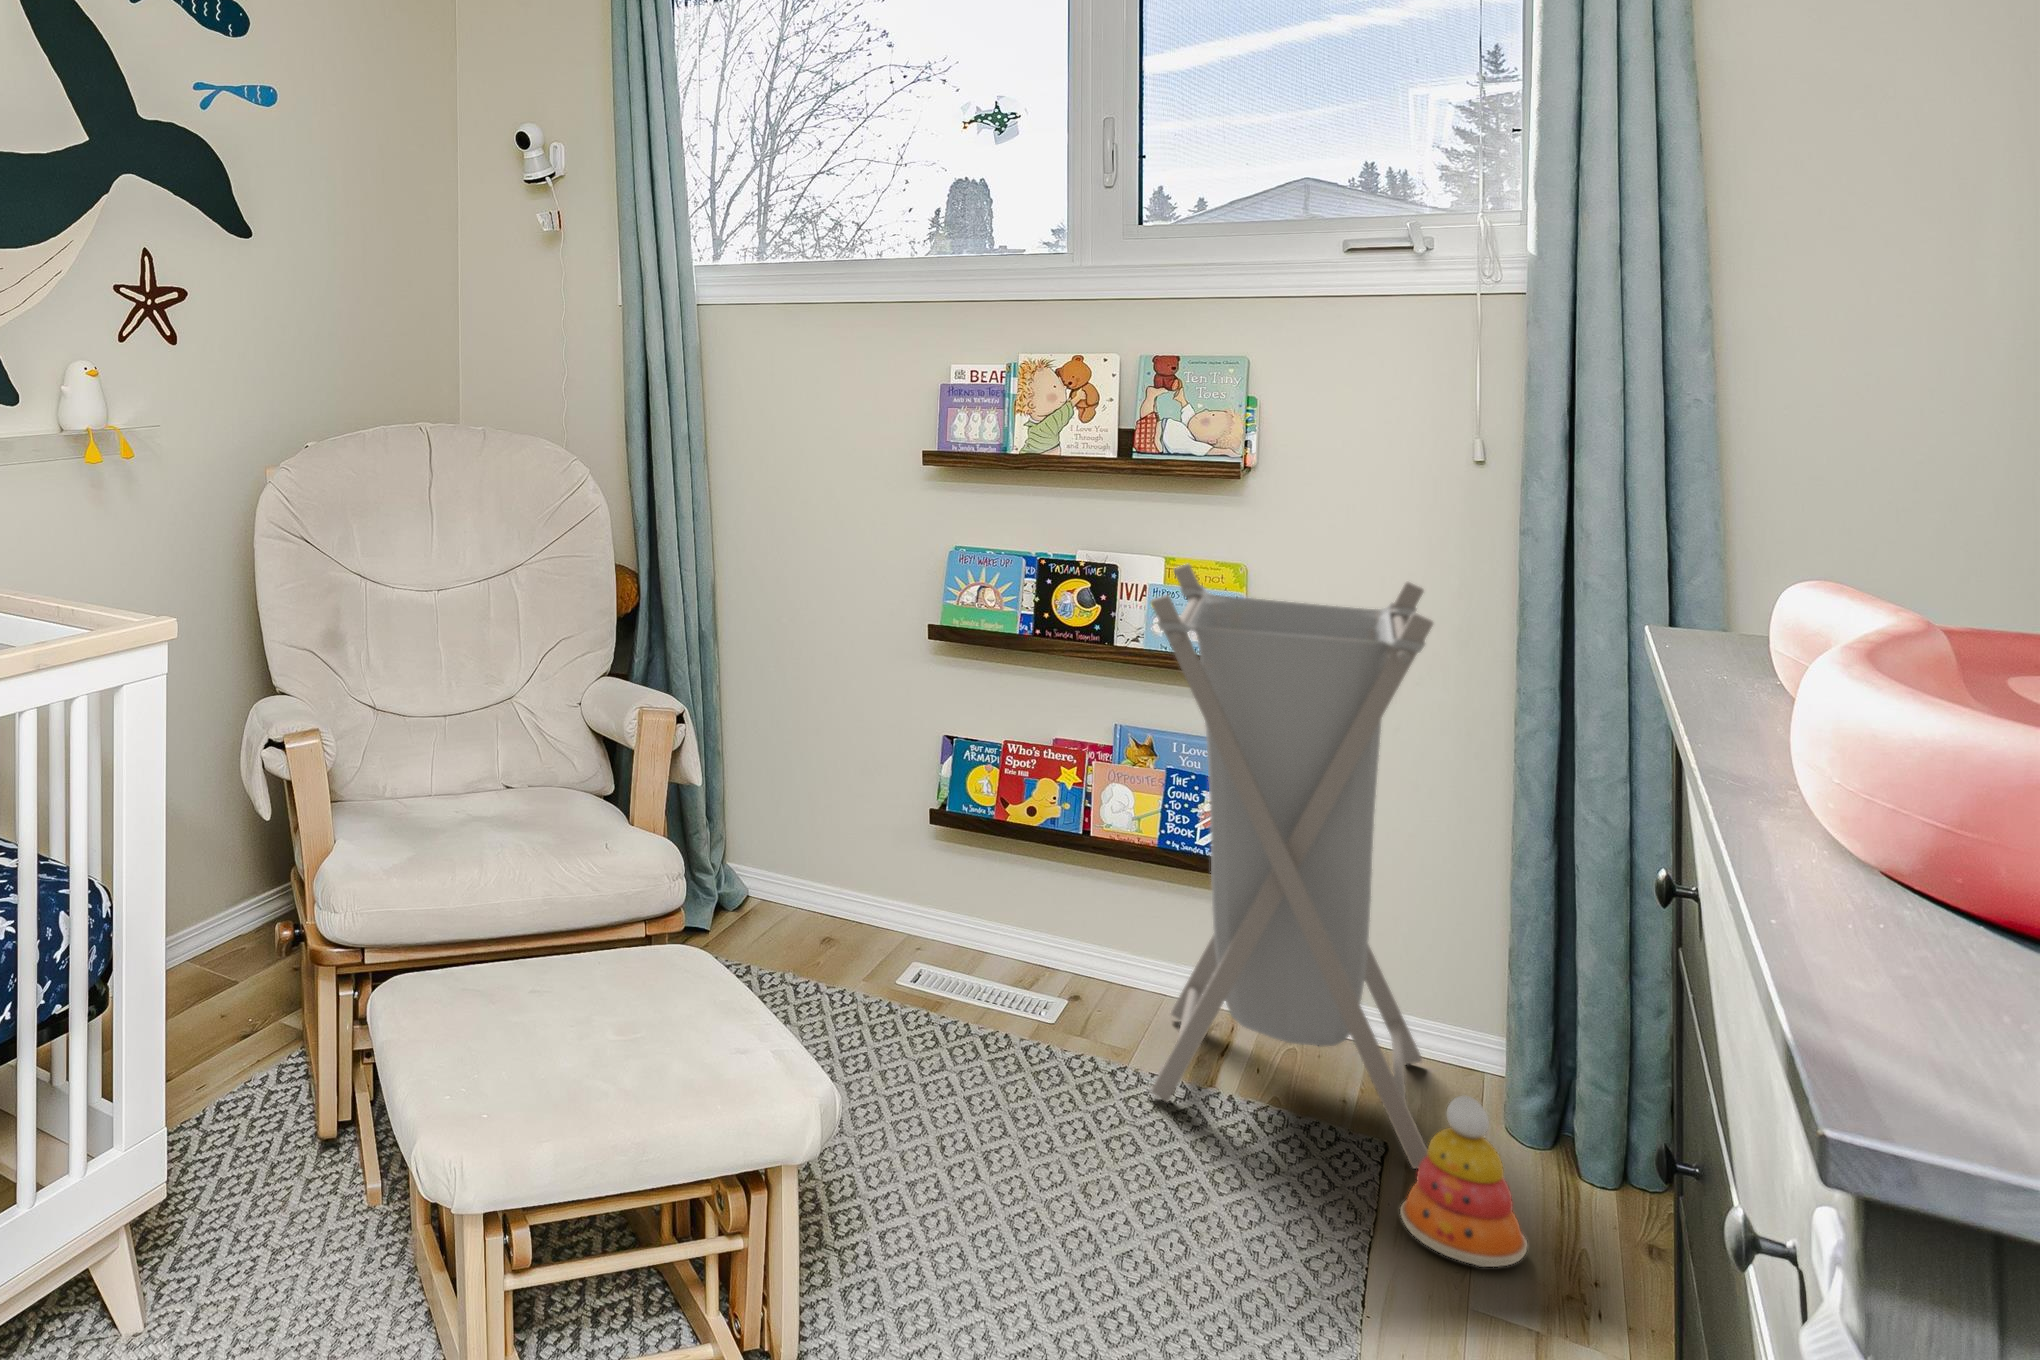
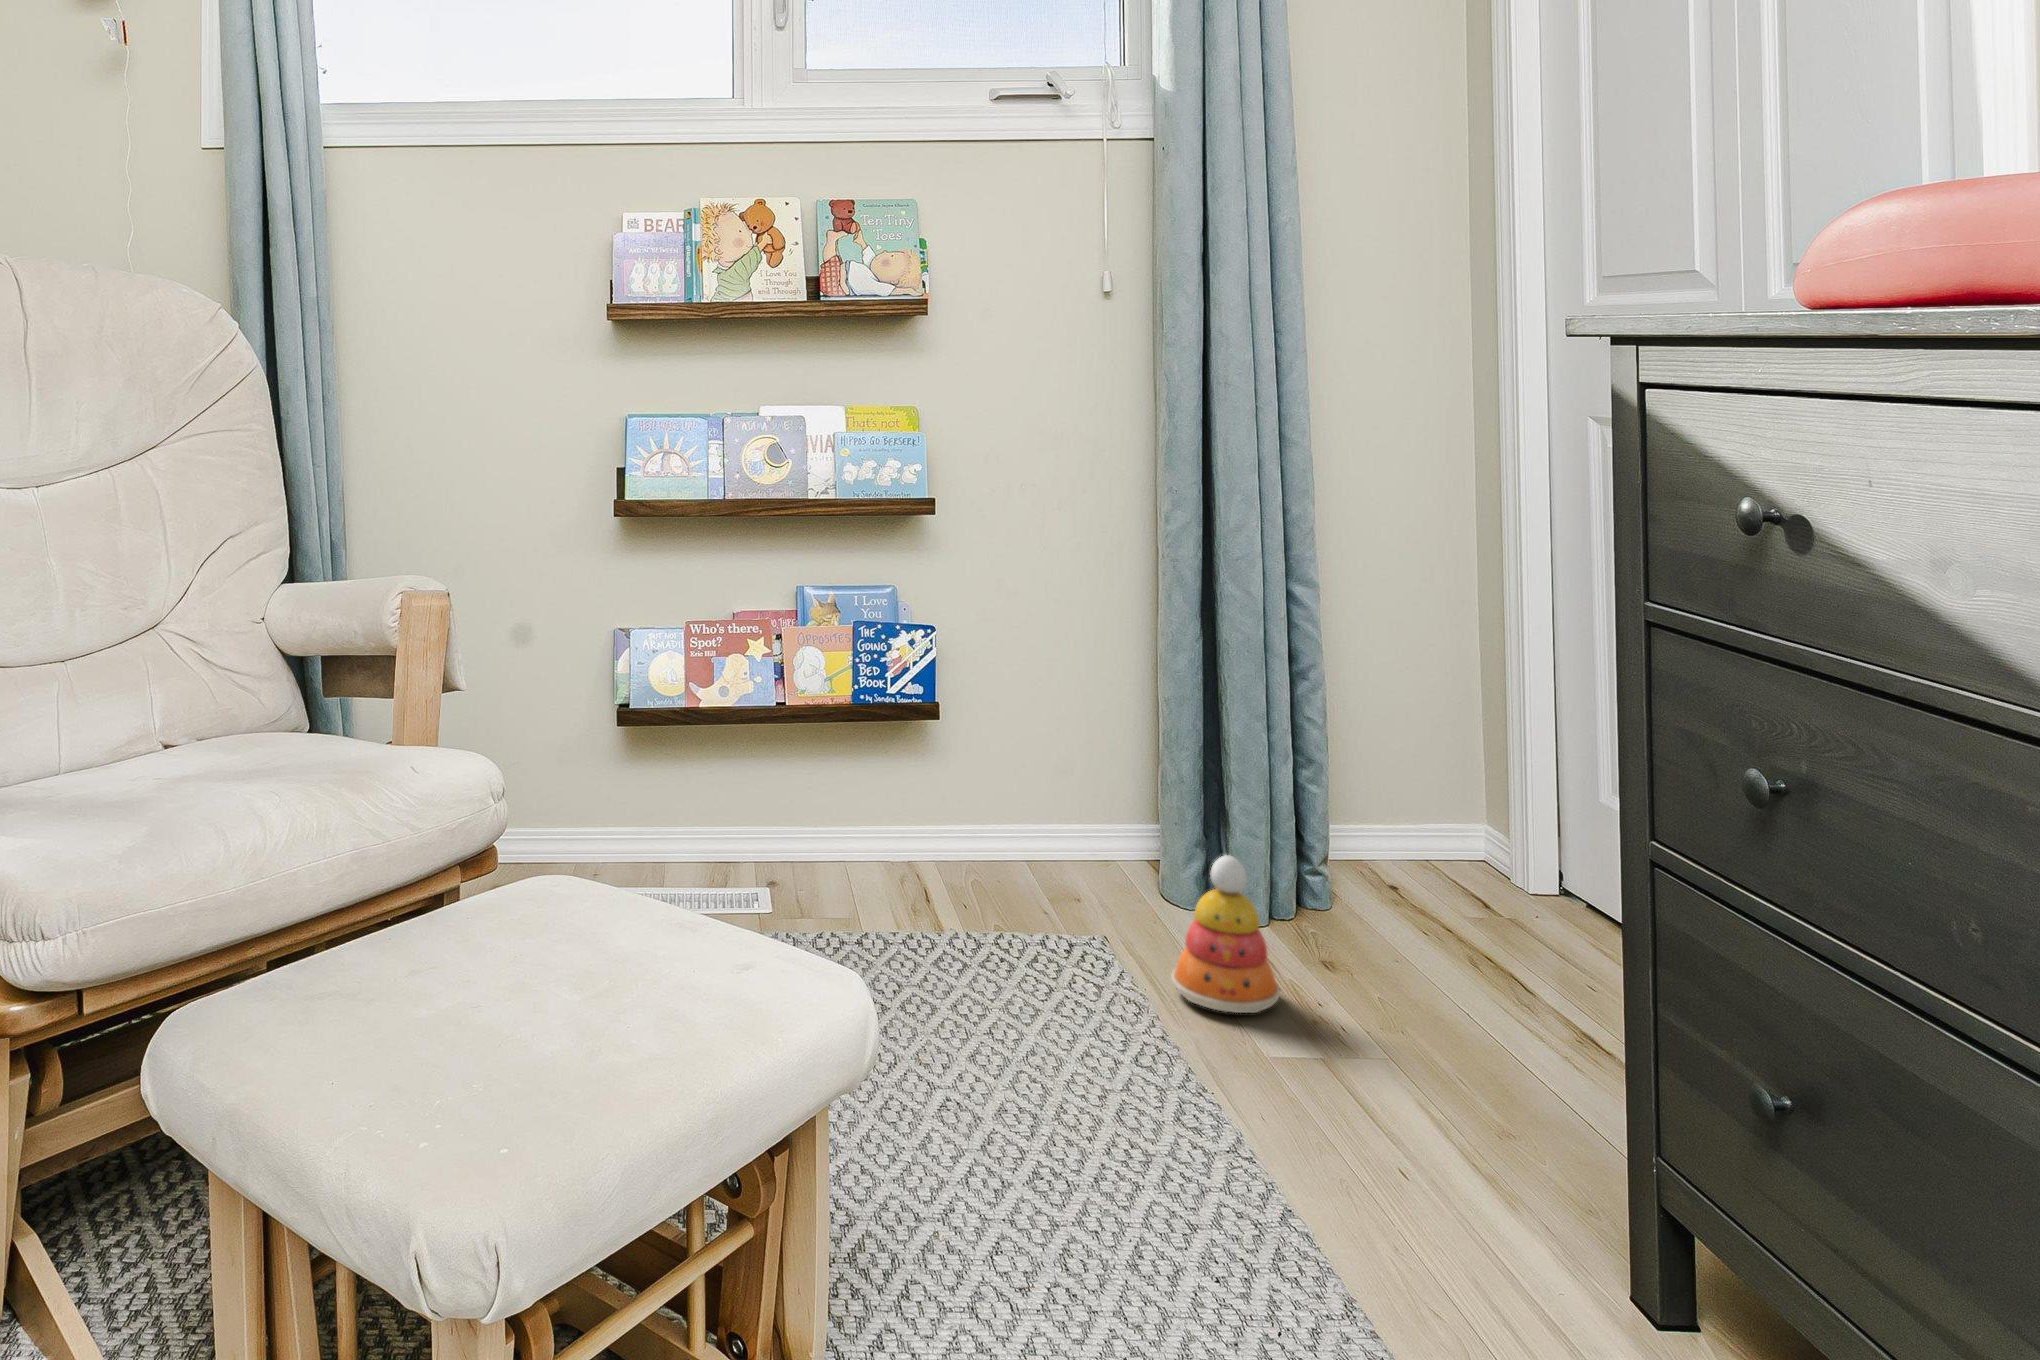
laundry hamper: present [1151,564,1433,1169] -> none [865,407,1161,951]

